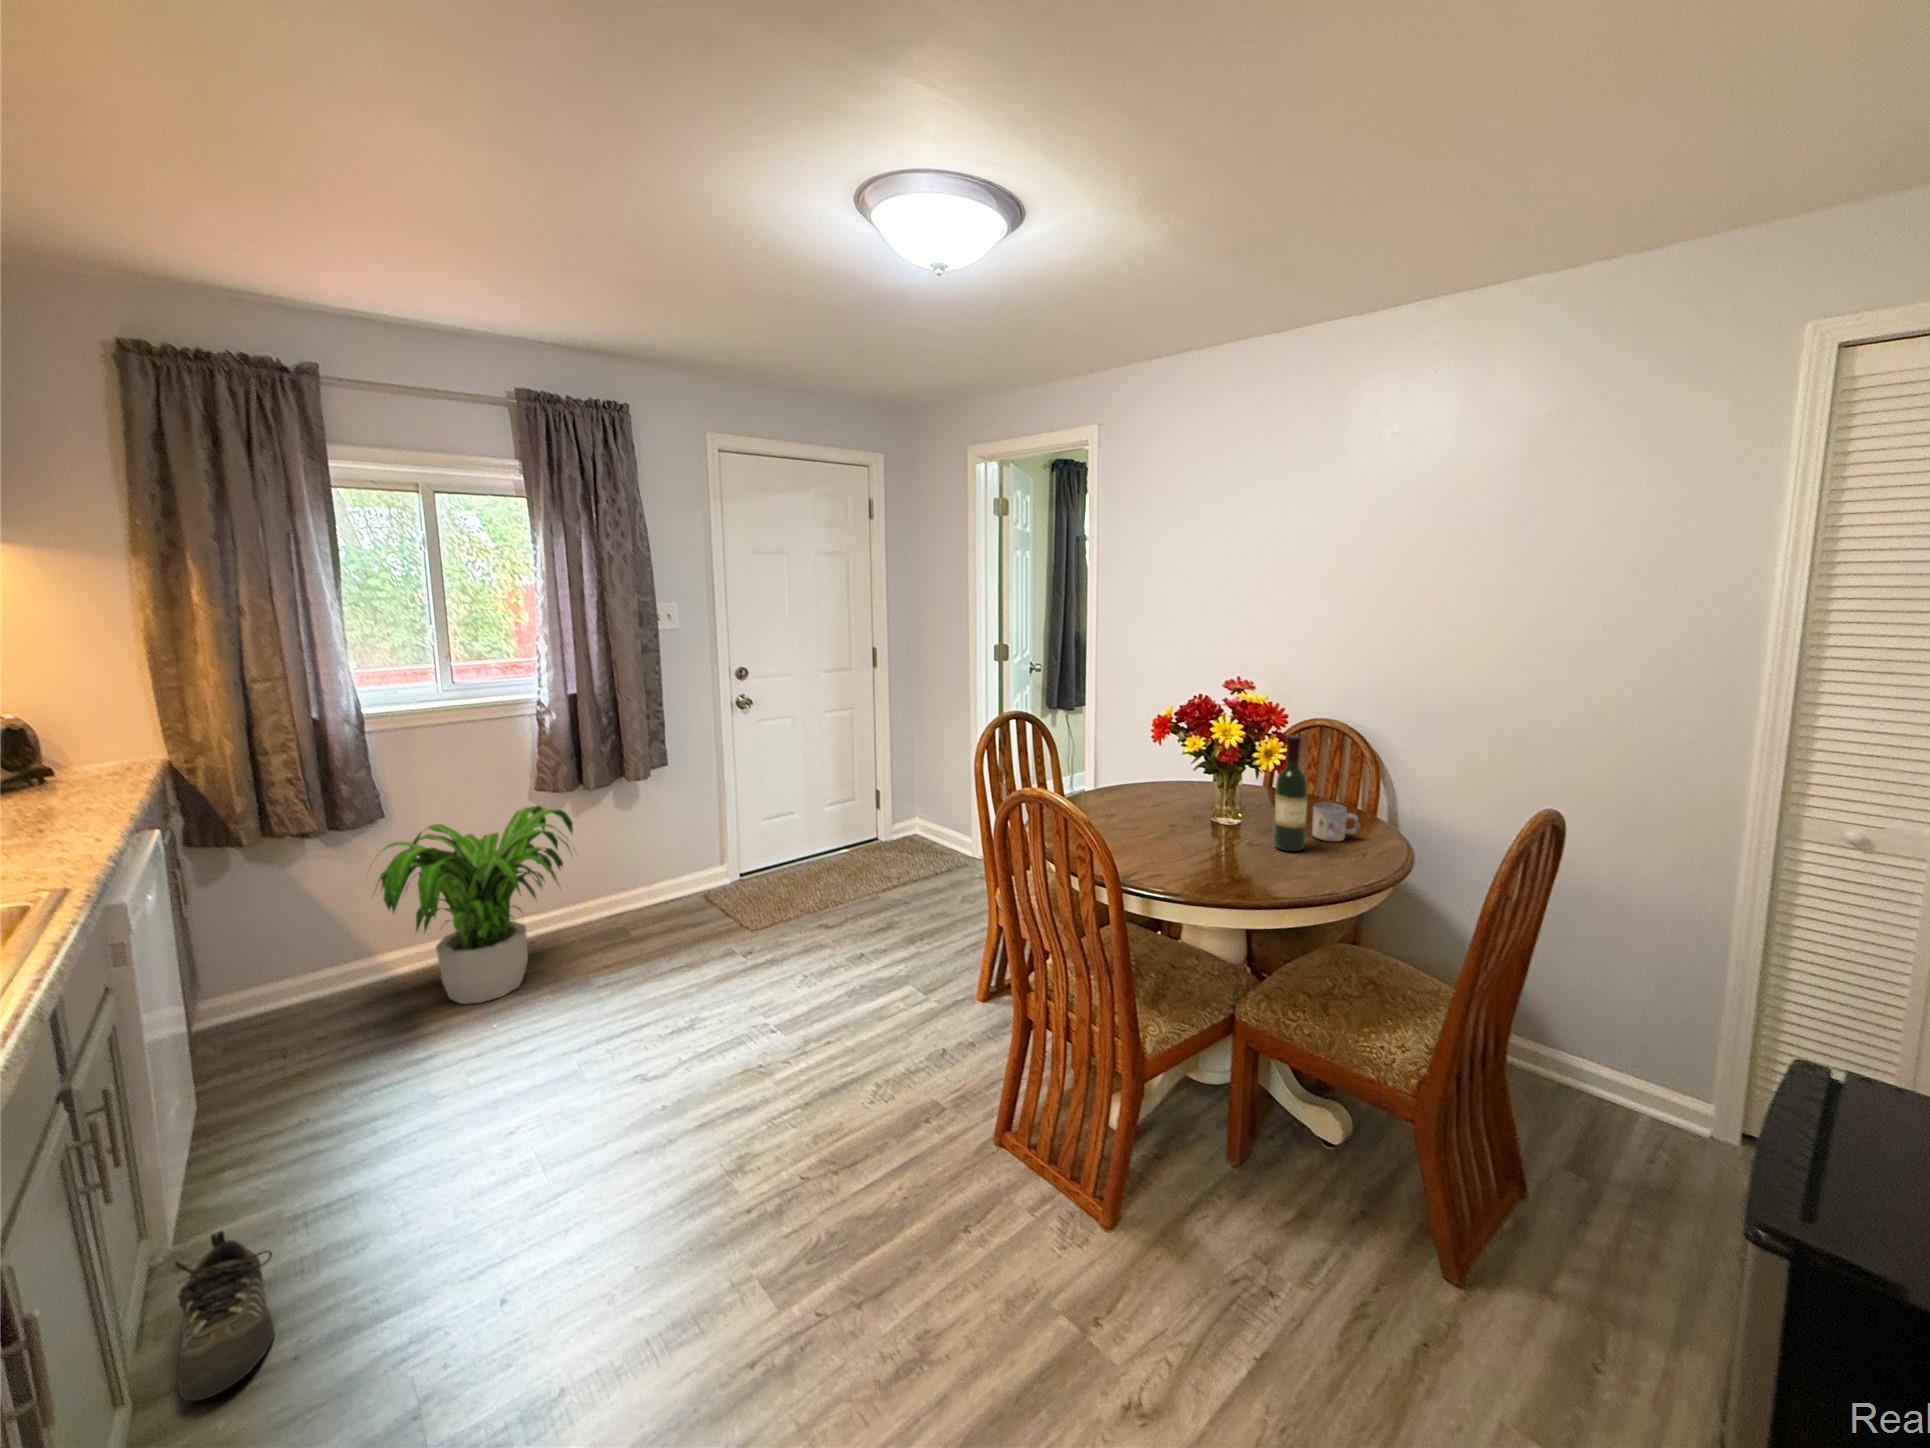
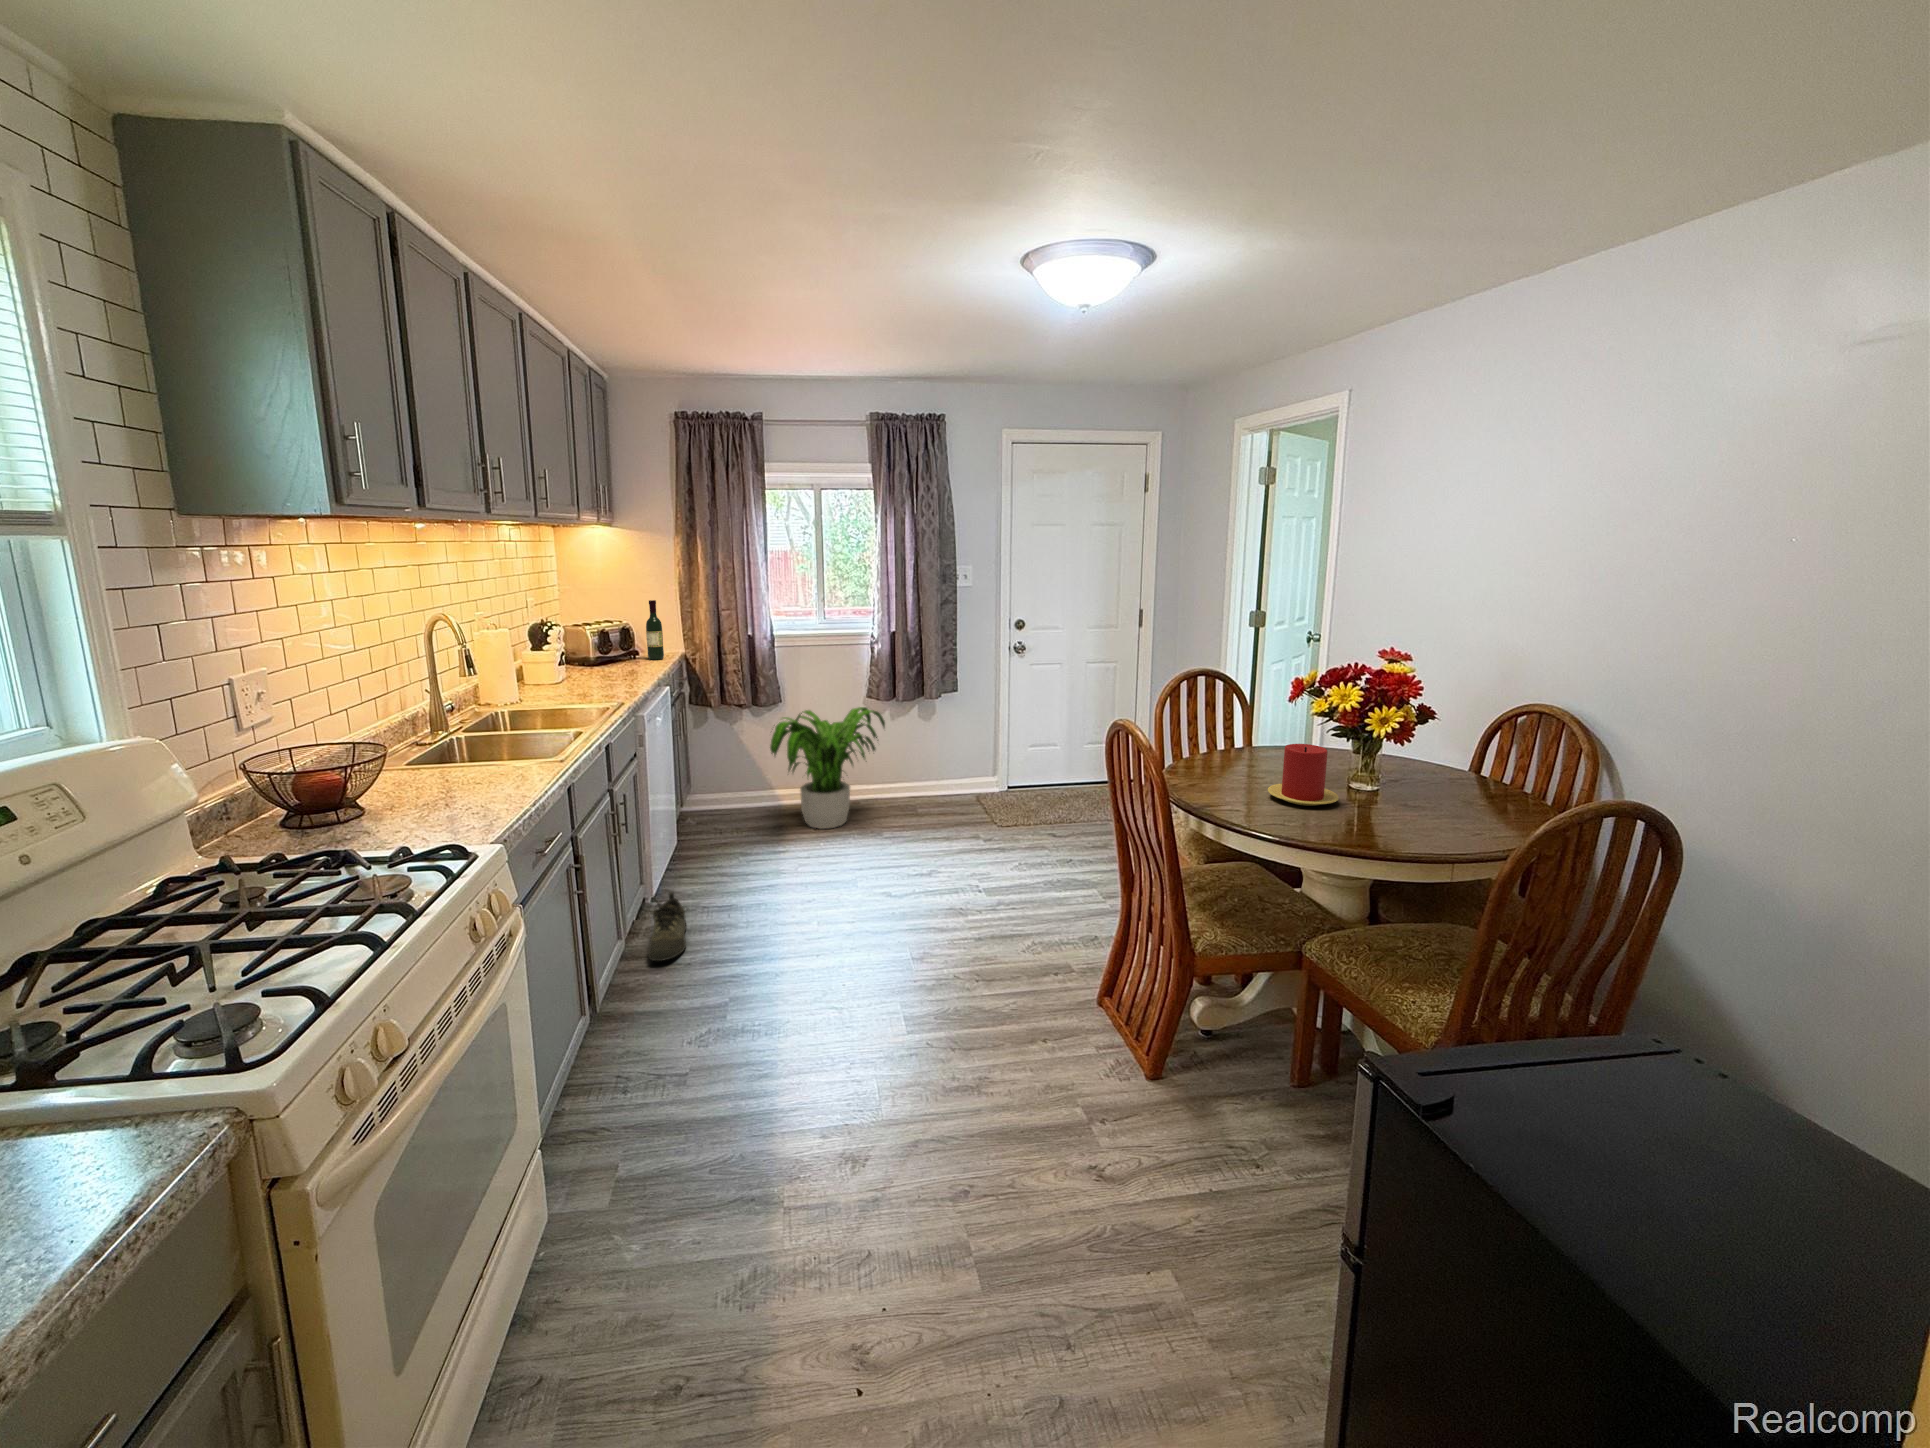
wine bottle: present [1274,735,1308,851] -> present [646,600,664,660]
candle: none [1159,788,1228,855] -> present [1268,744,1338,806]
mug: present [1312,802,1360,842] -> none [1450,780,1506,821]

